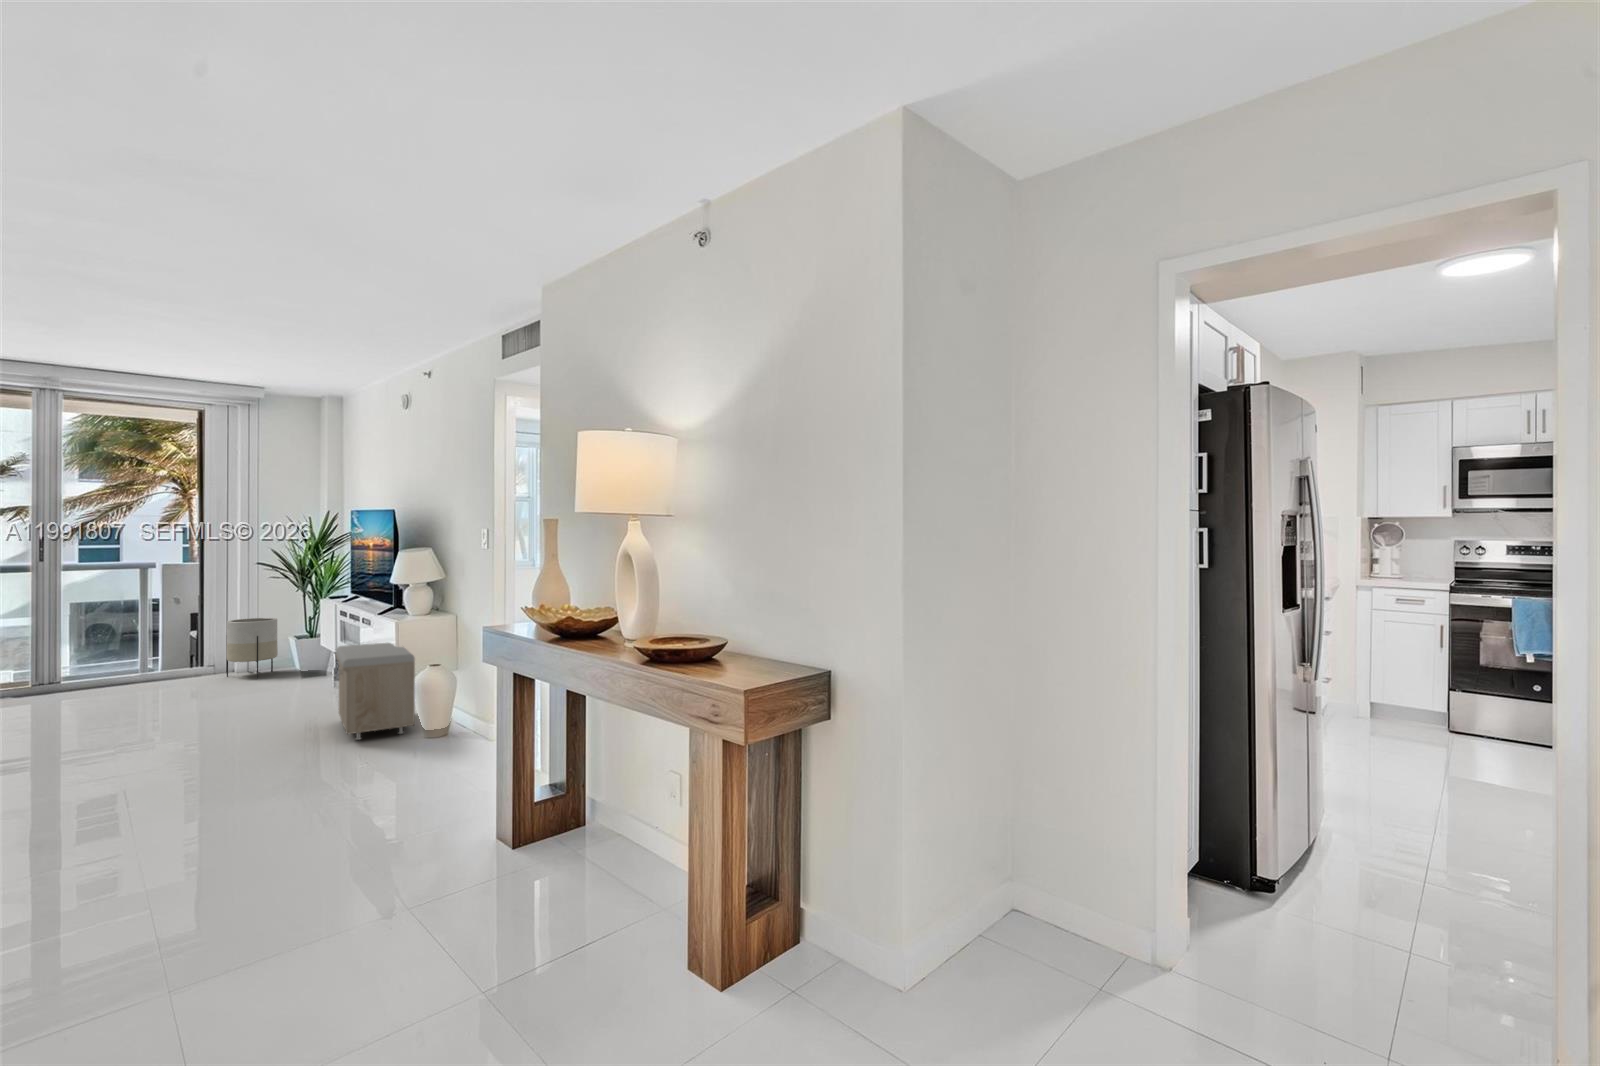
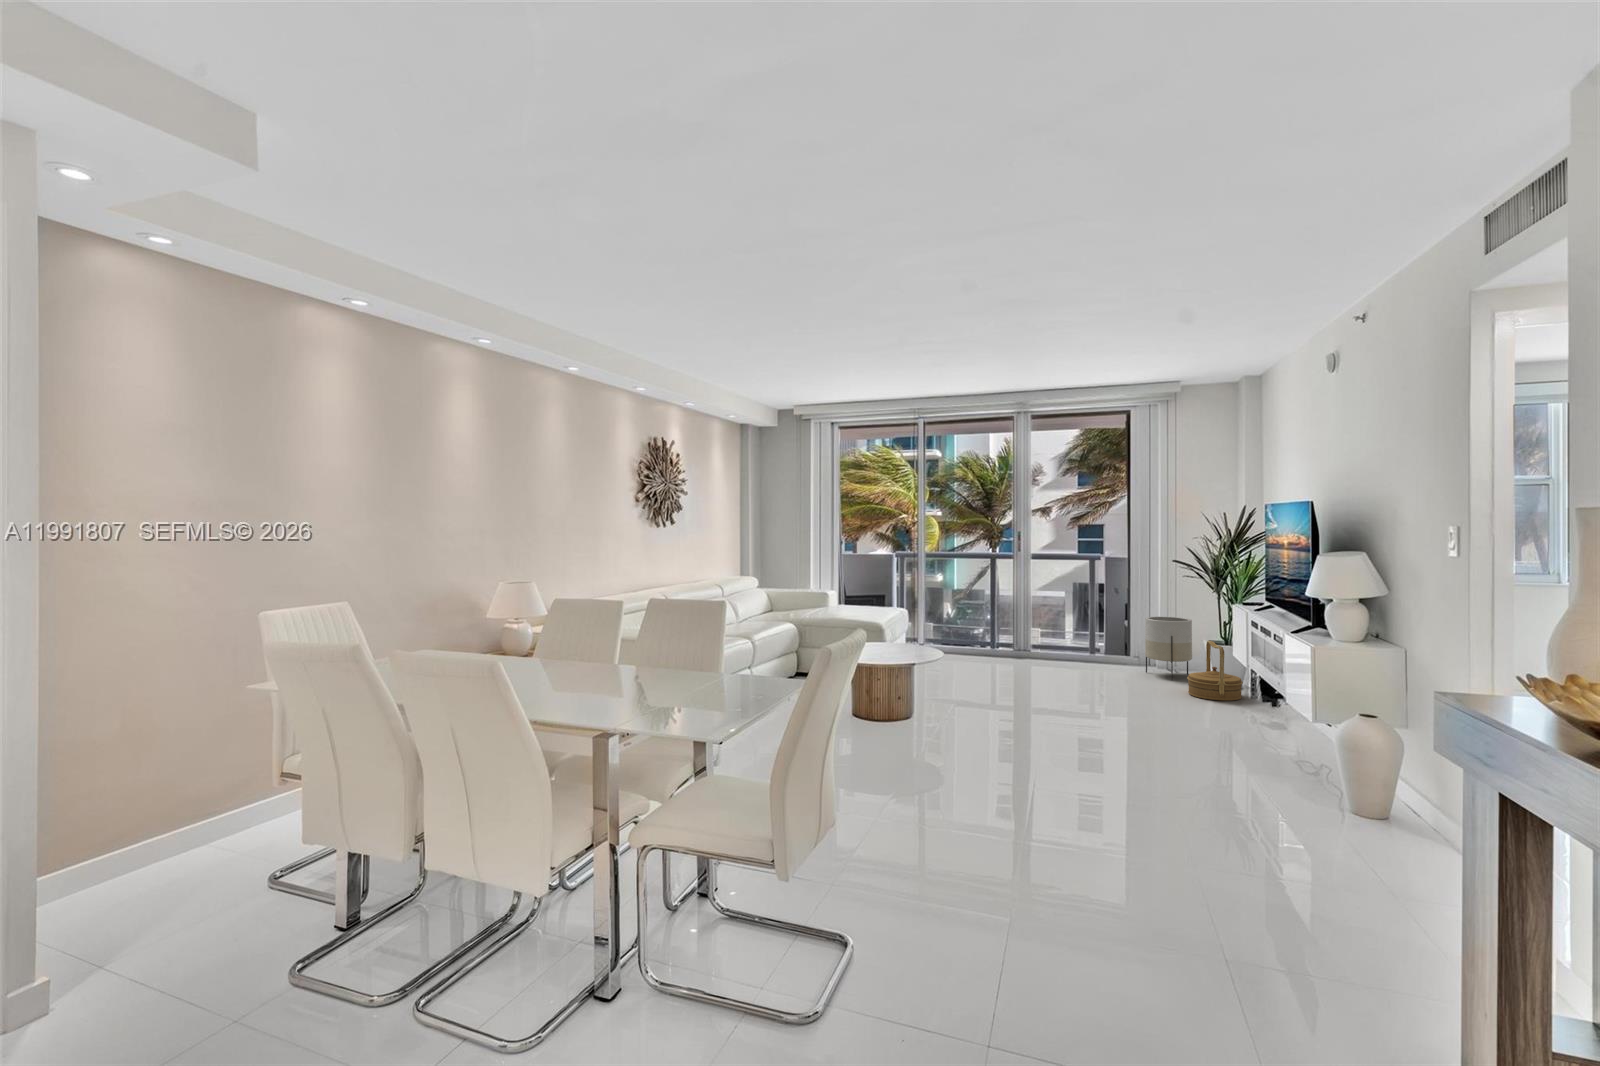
woven basket: none [277,635,330,688] -> present [1187,641,1243,701]
storage bench: present [336,643,415,740] -> none [1236,665,1334,797]

